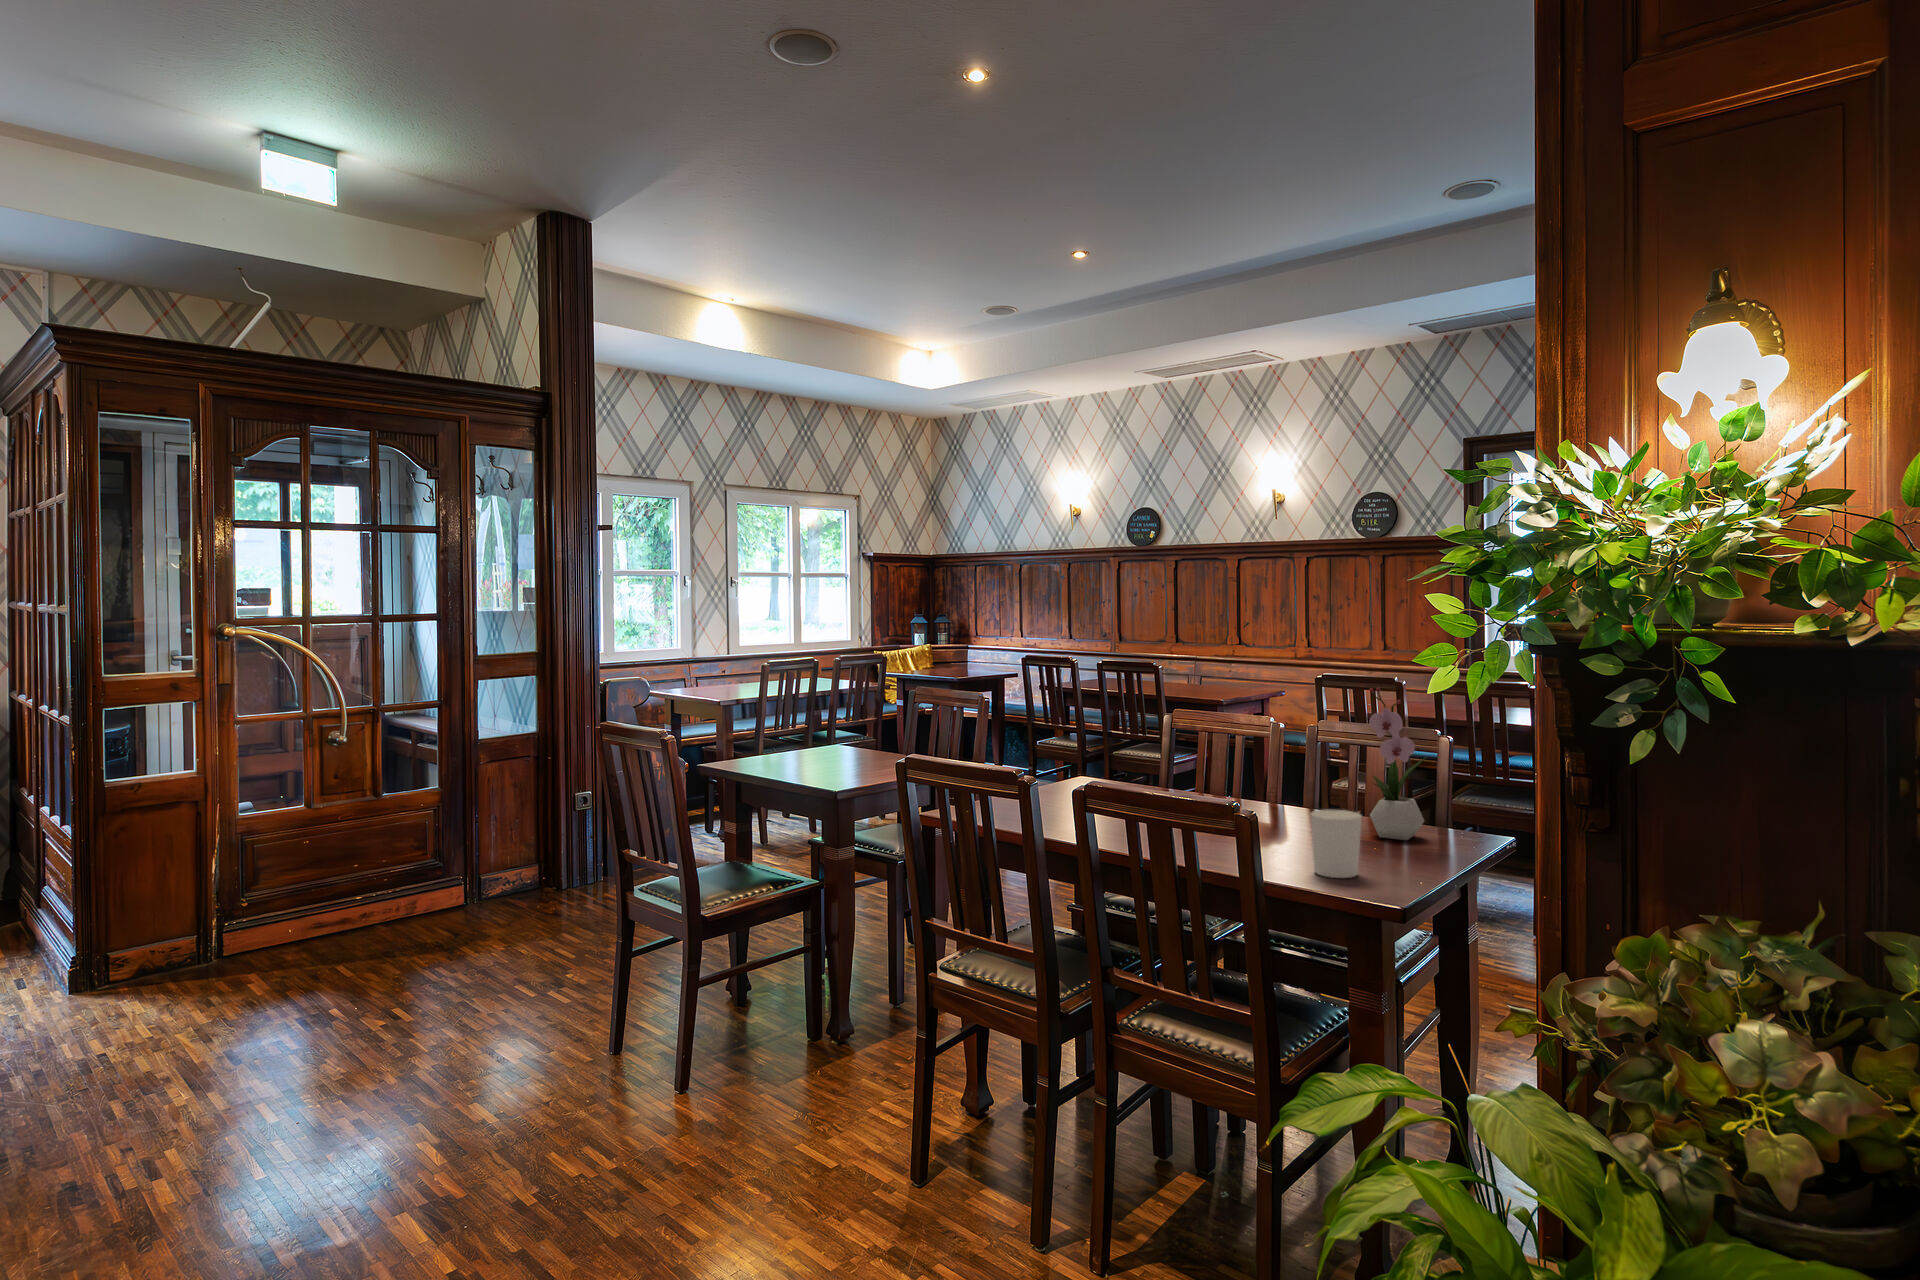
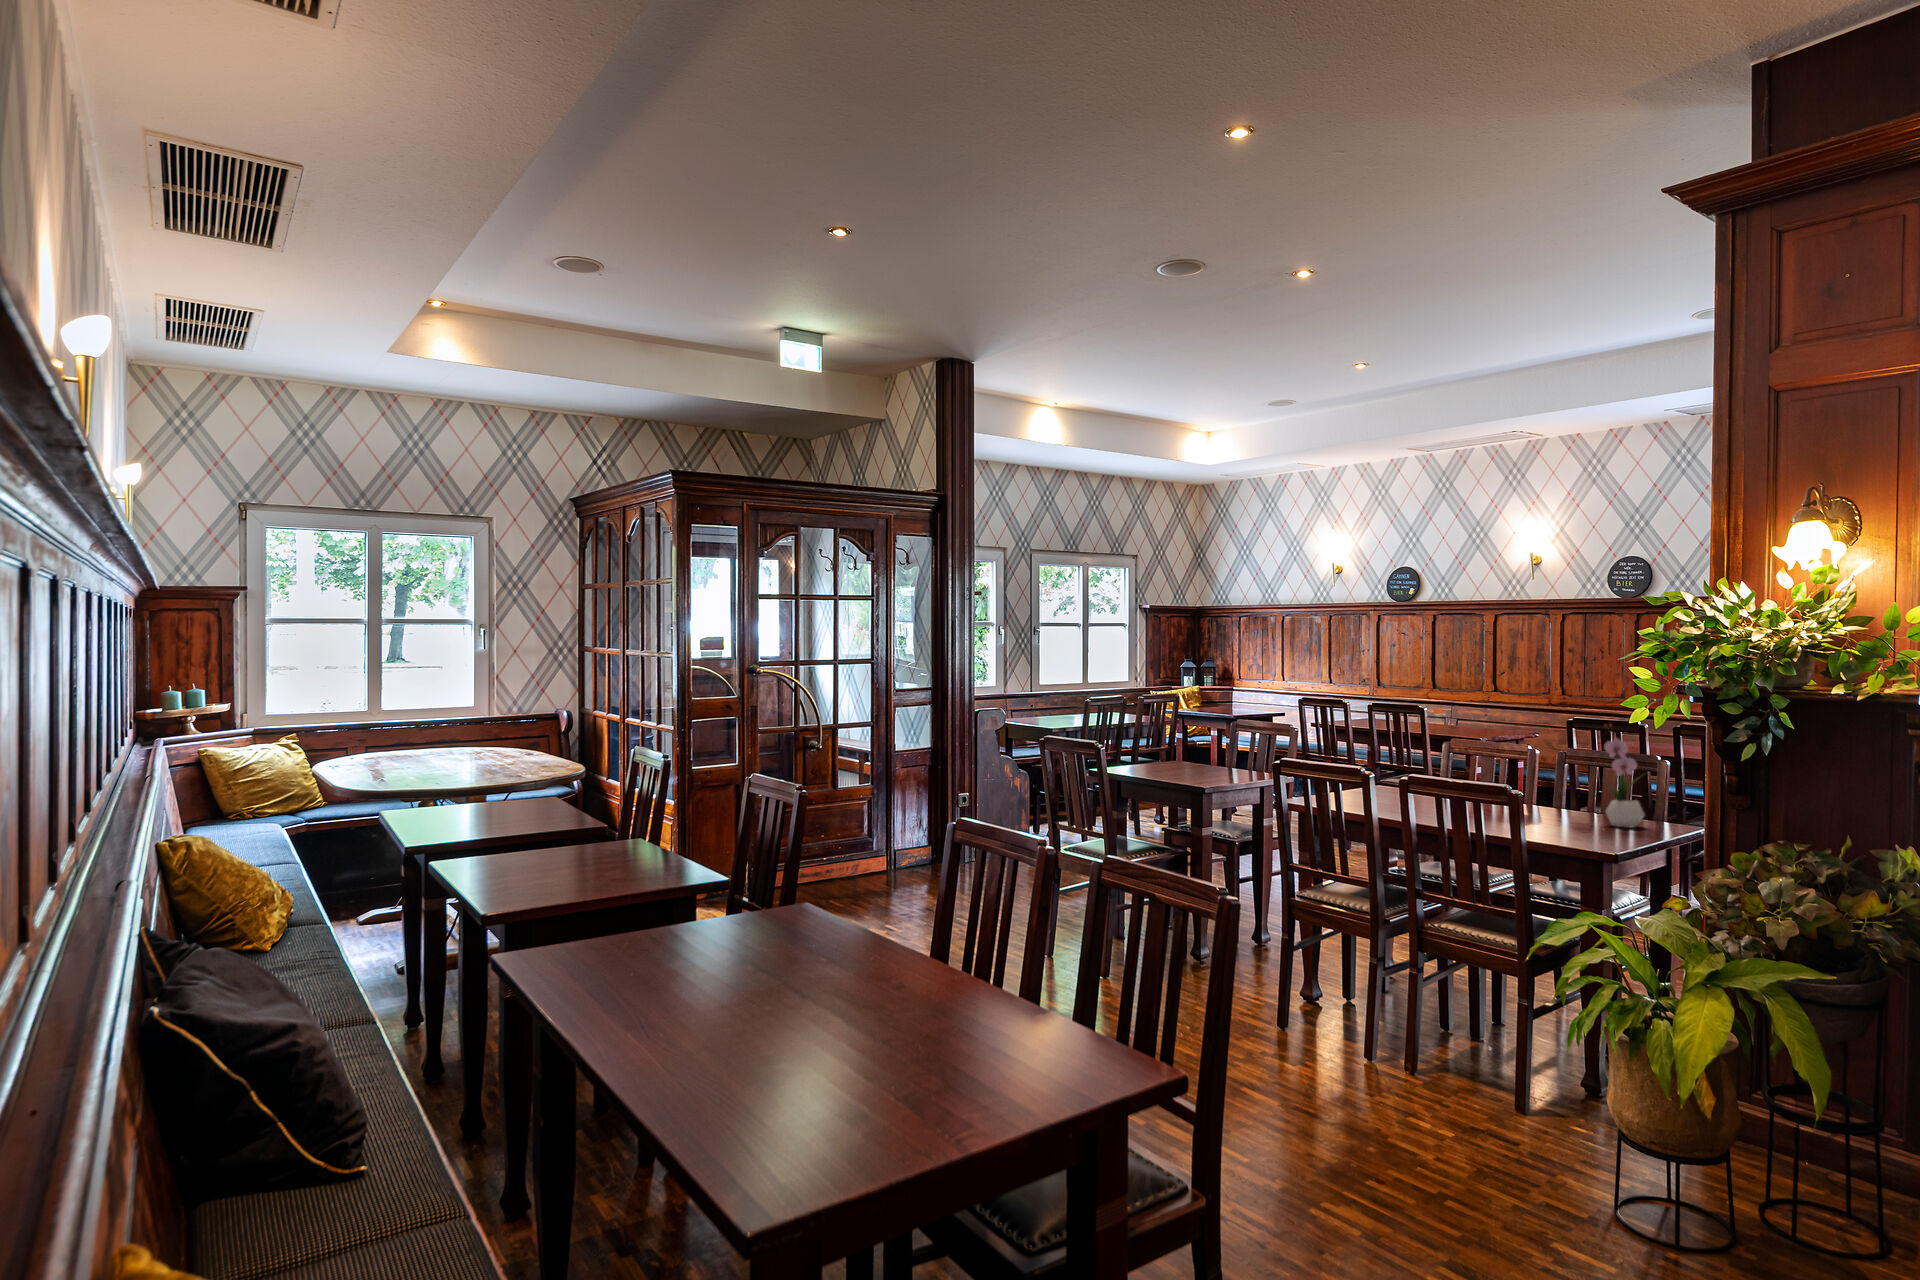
candle holder: present [1311,810,1362,878] -> none [1561,800,1596,843]

